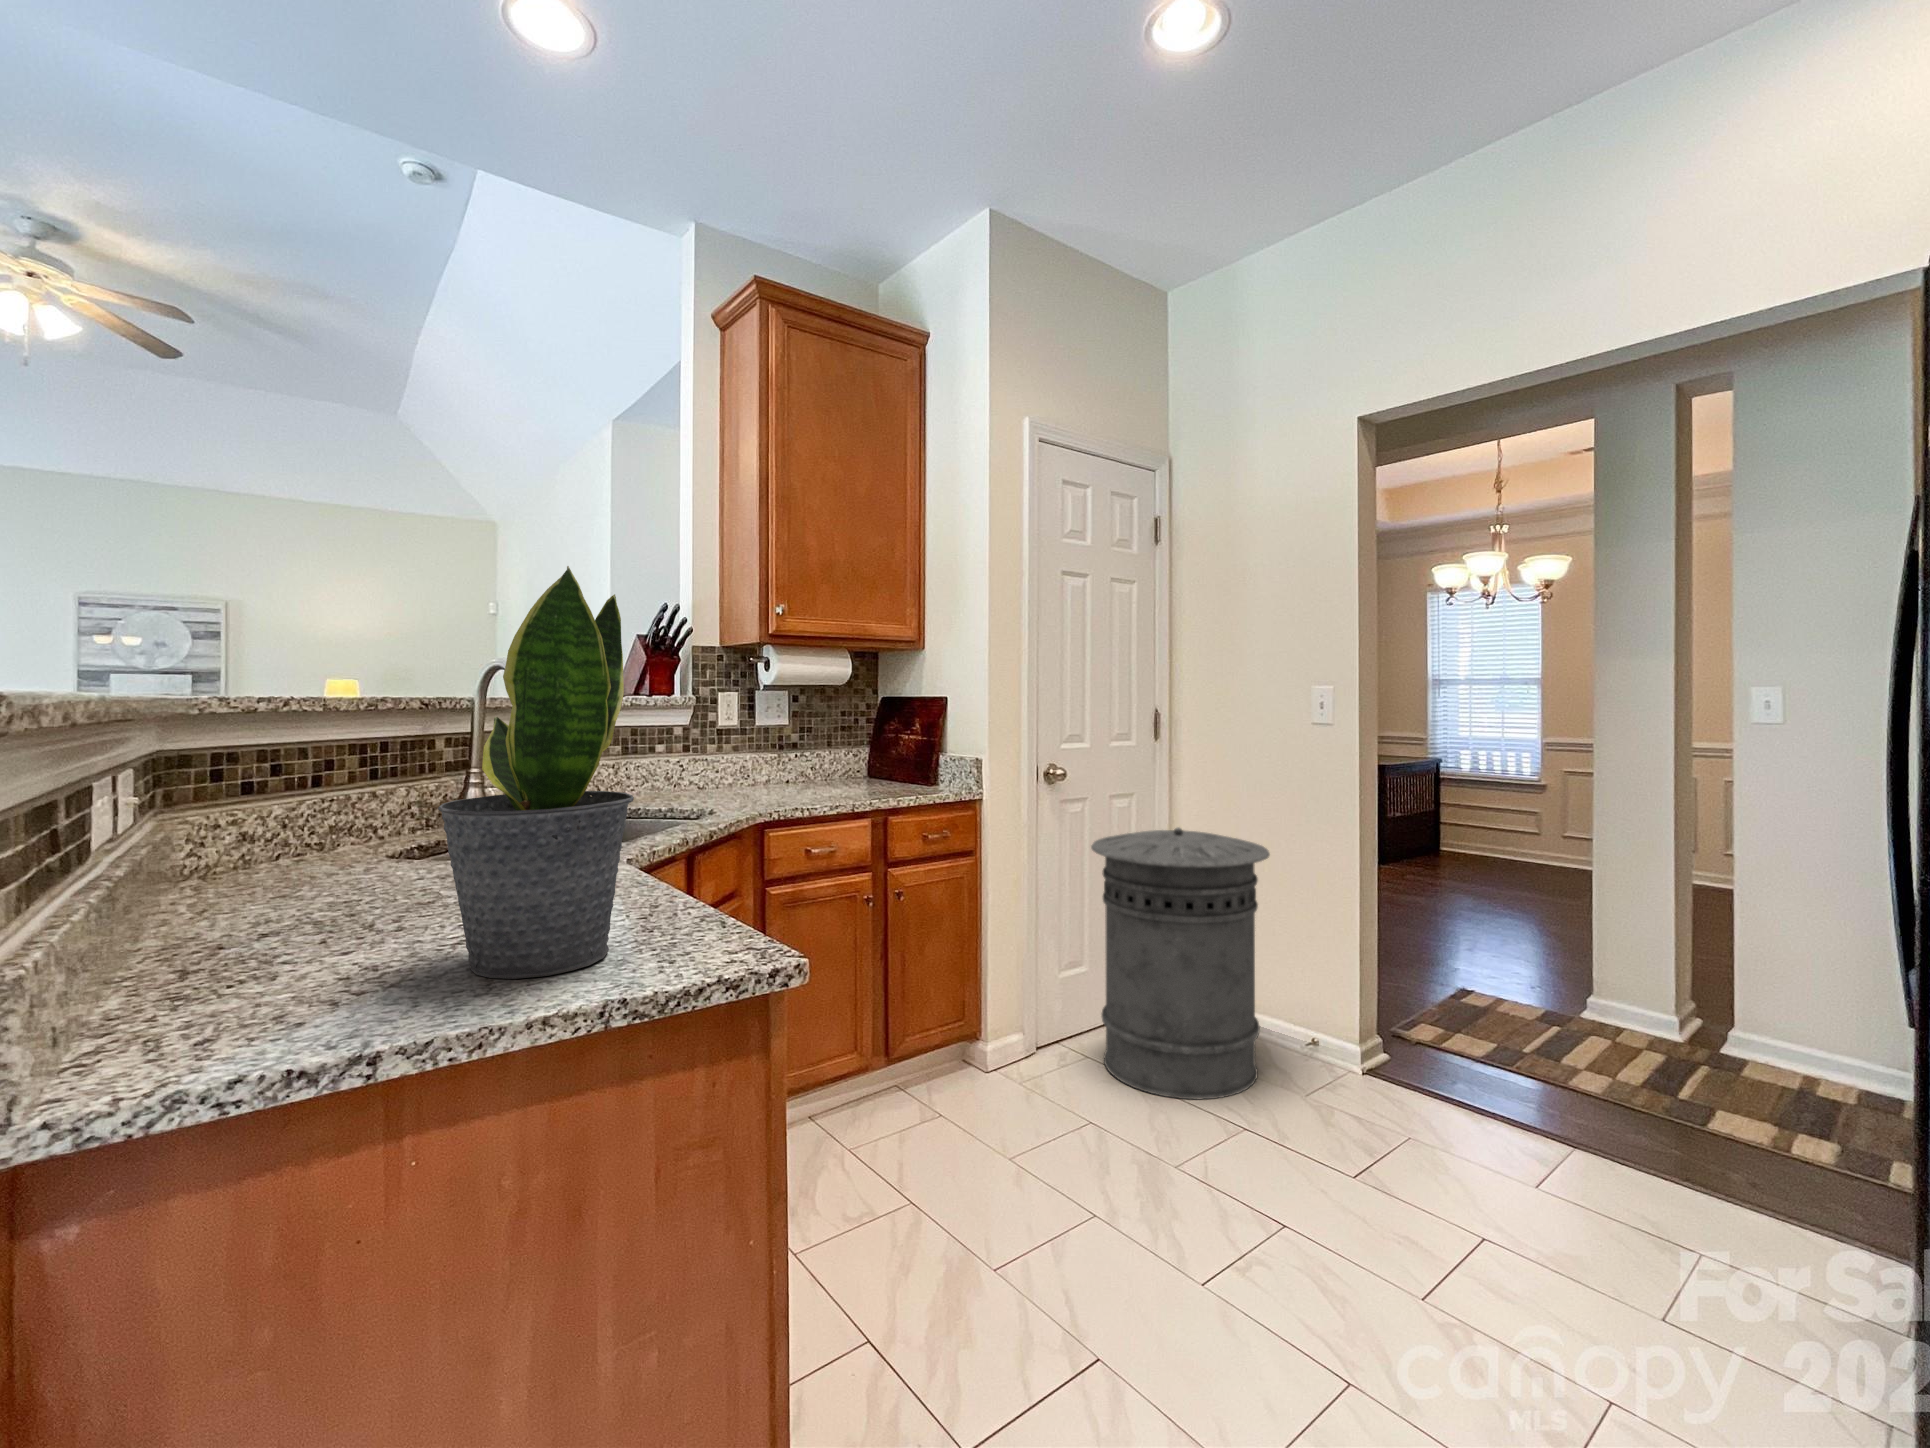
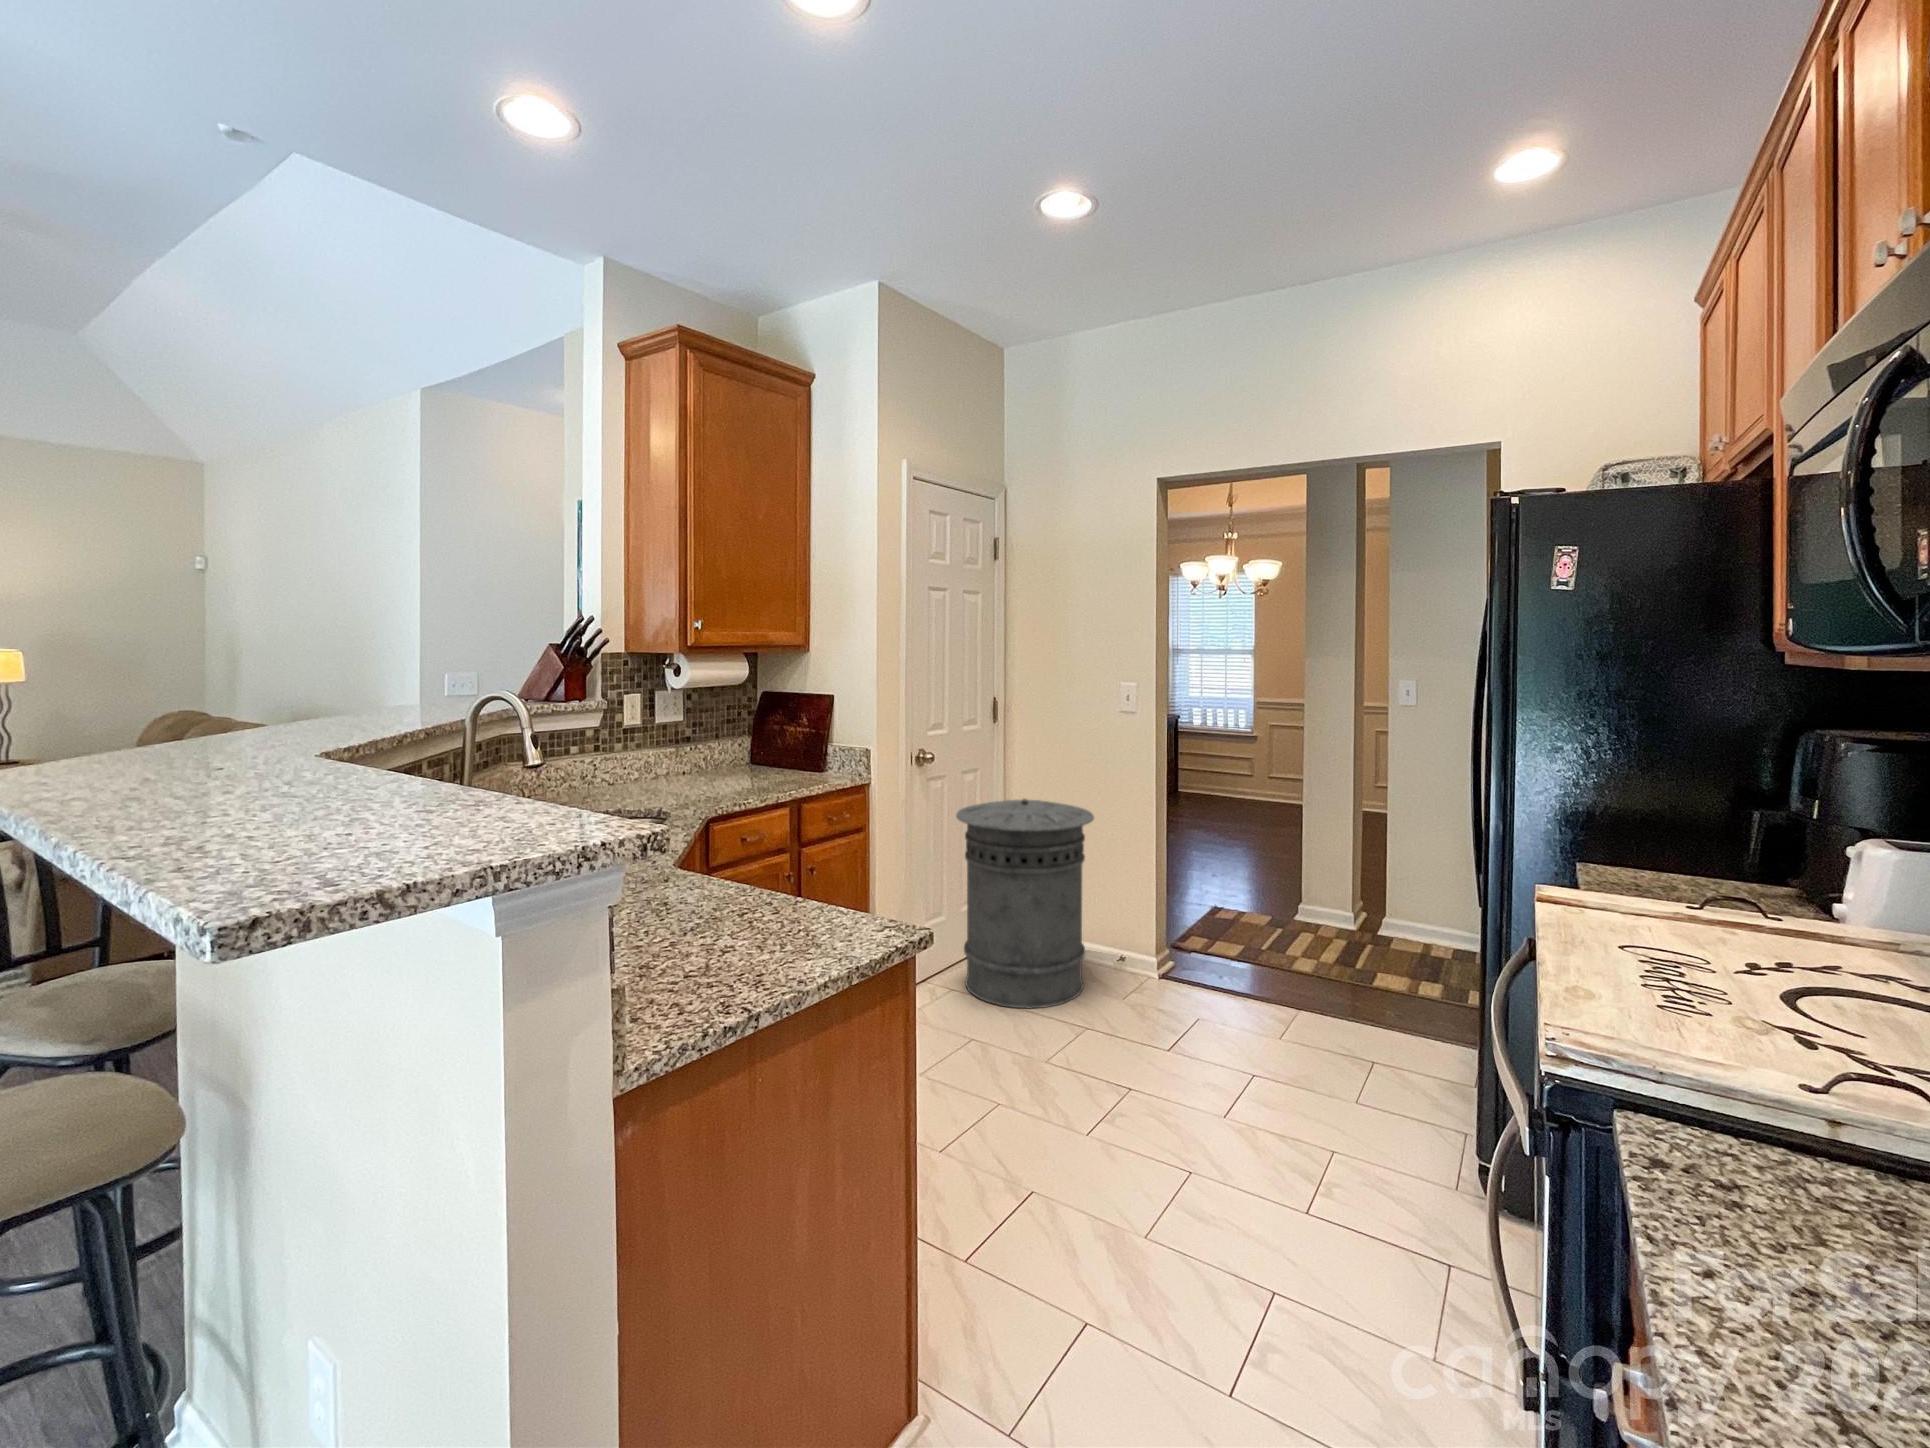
potted plant: present [438,566,634,979] -> none [695,680,821,961]

